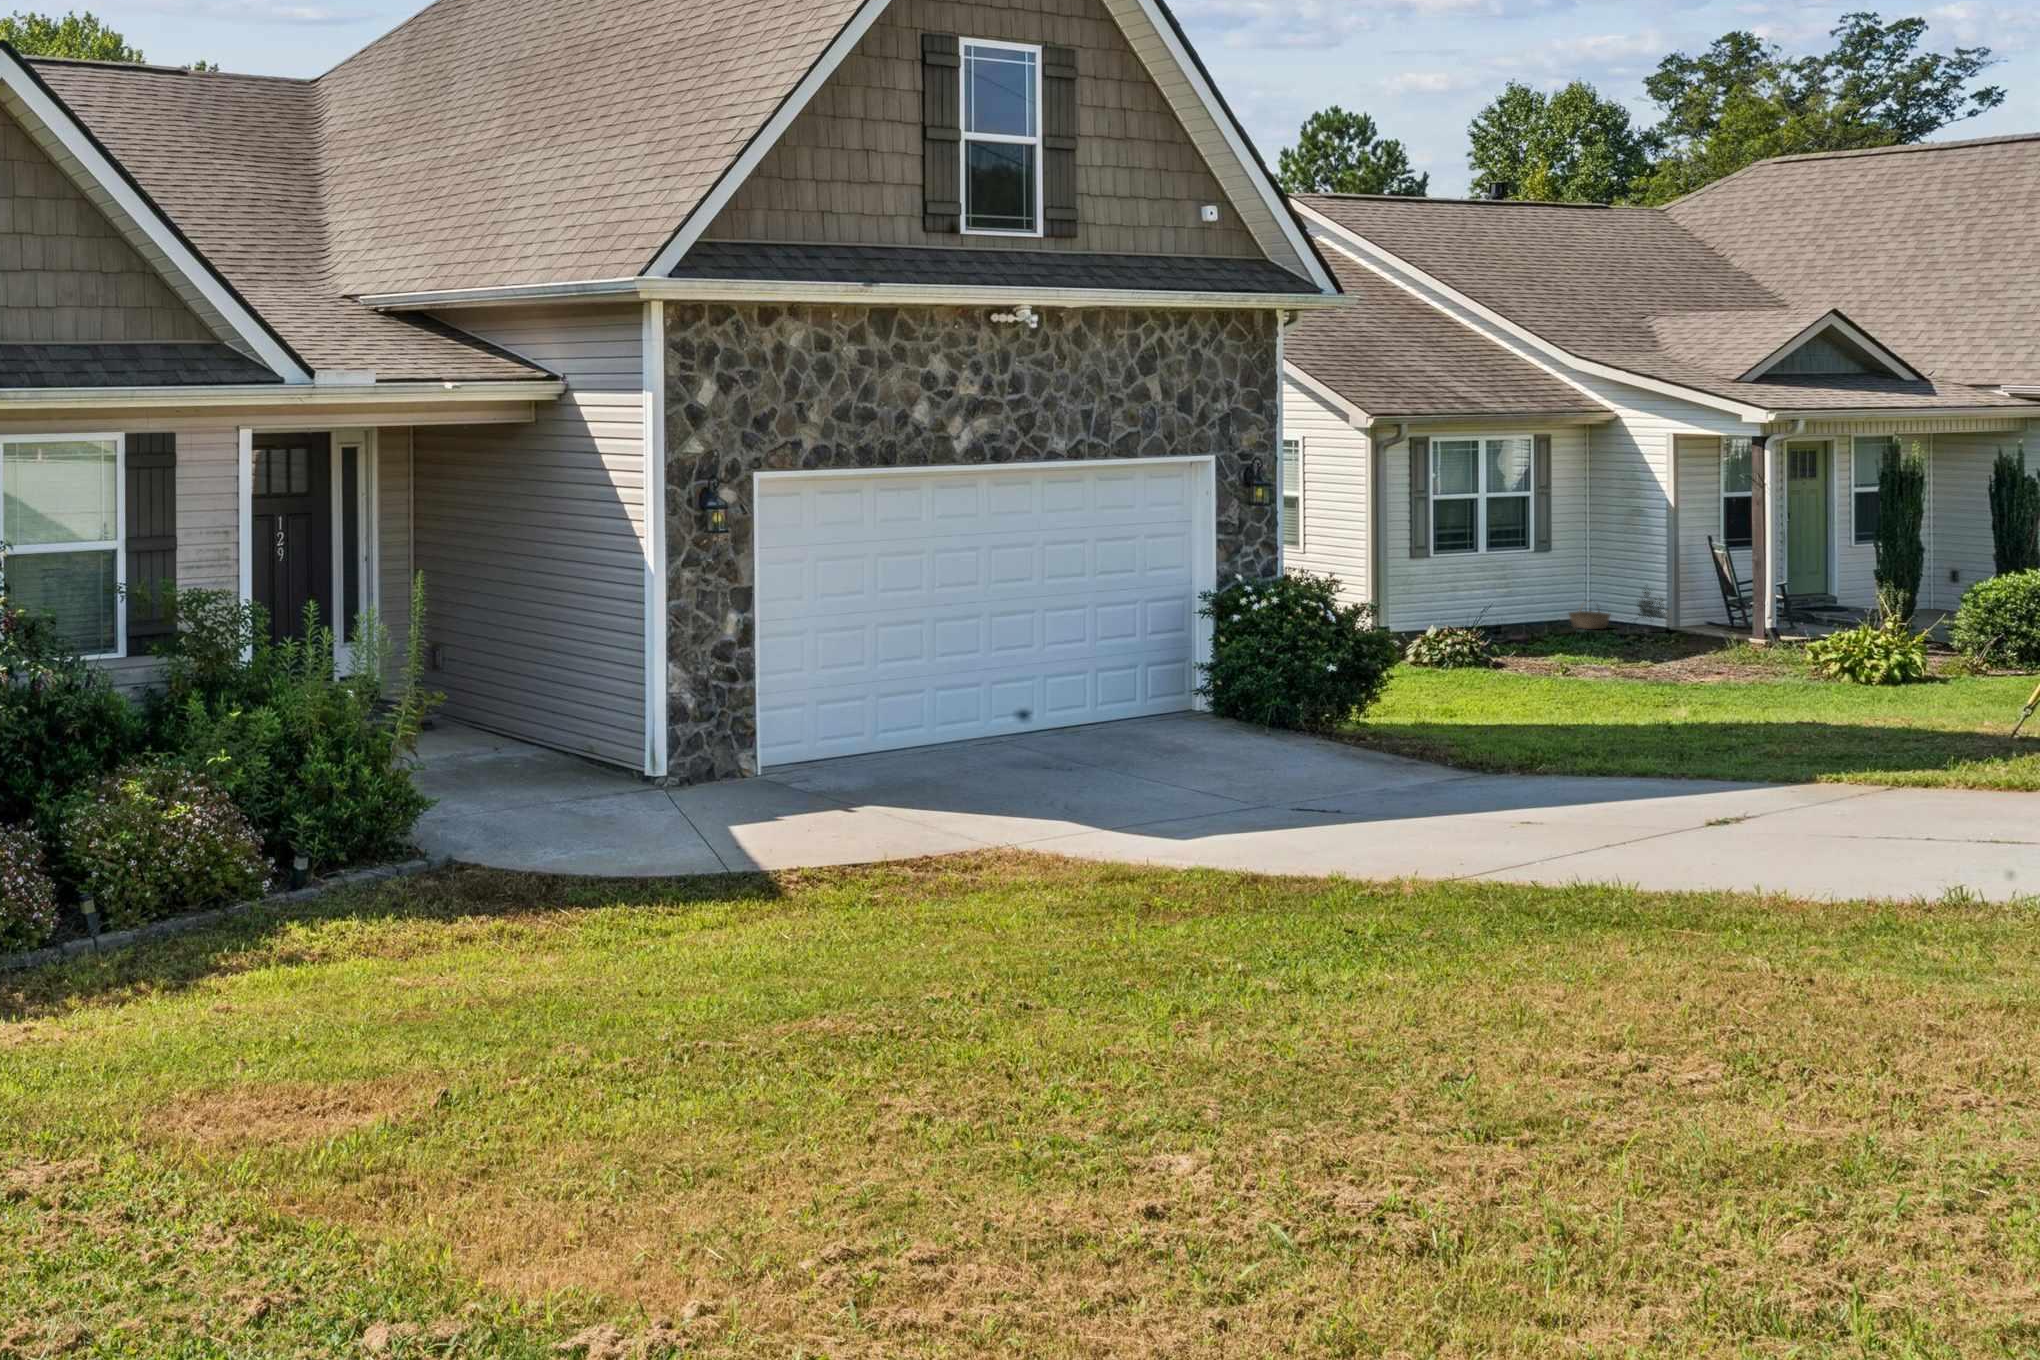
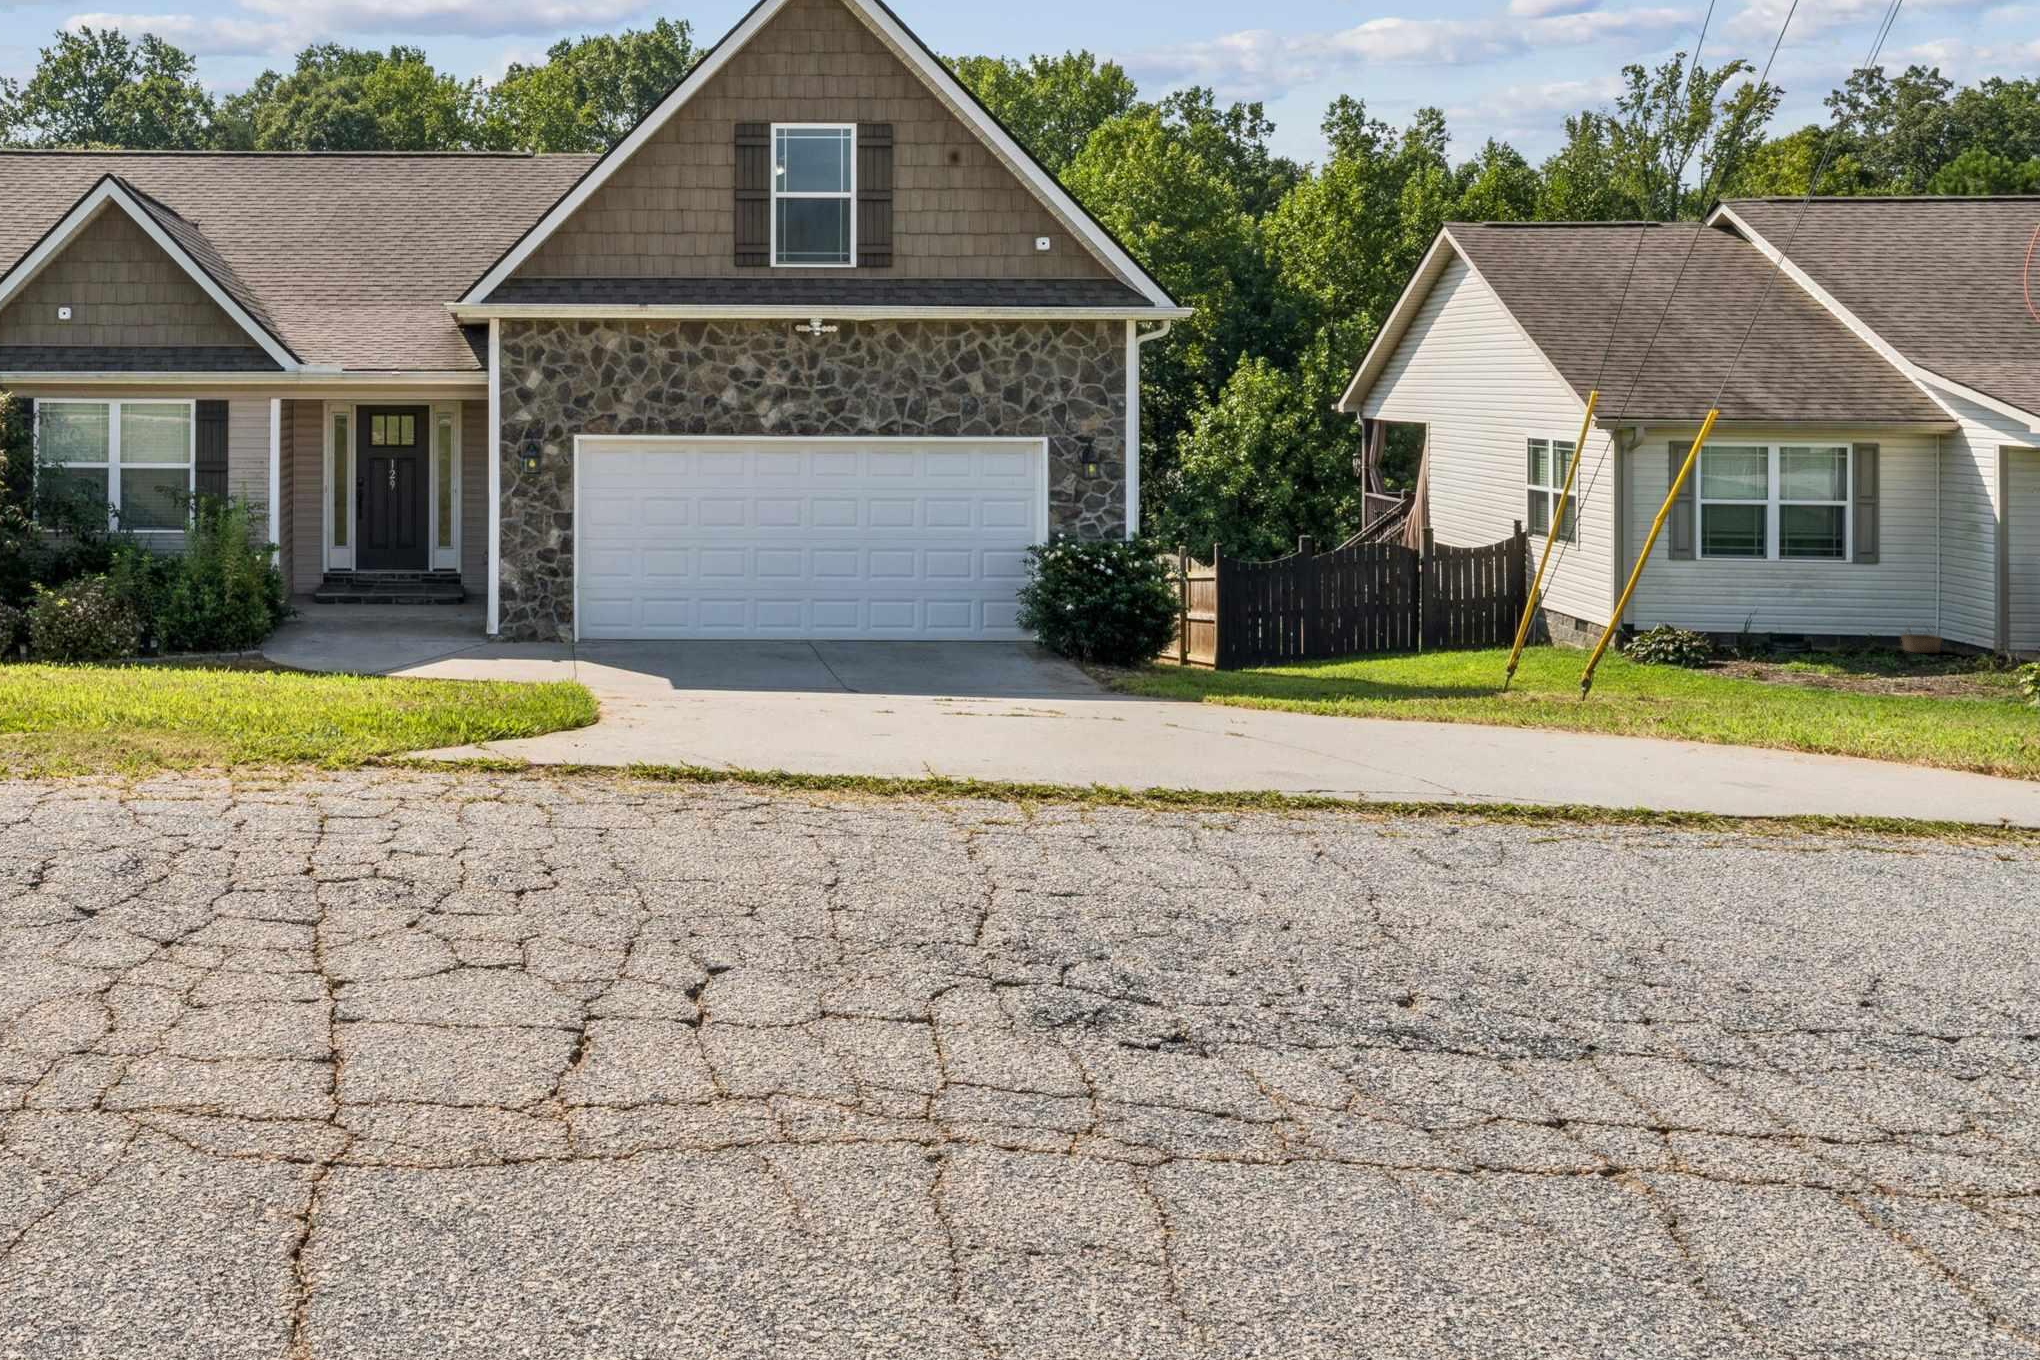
potted tree: present [1637,589,1664,632] -> none [1961,607,2003,660]

